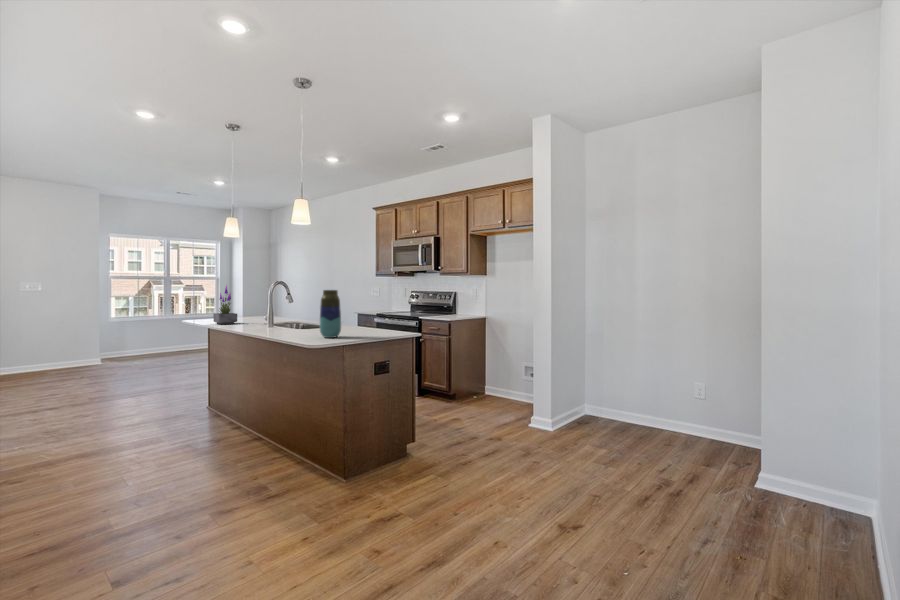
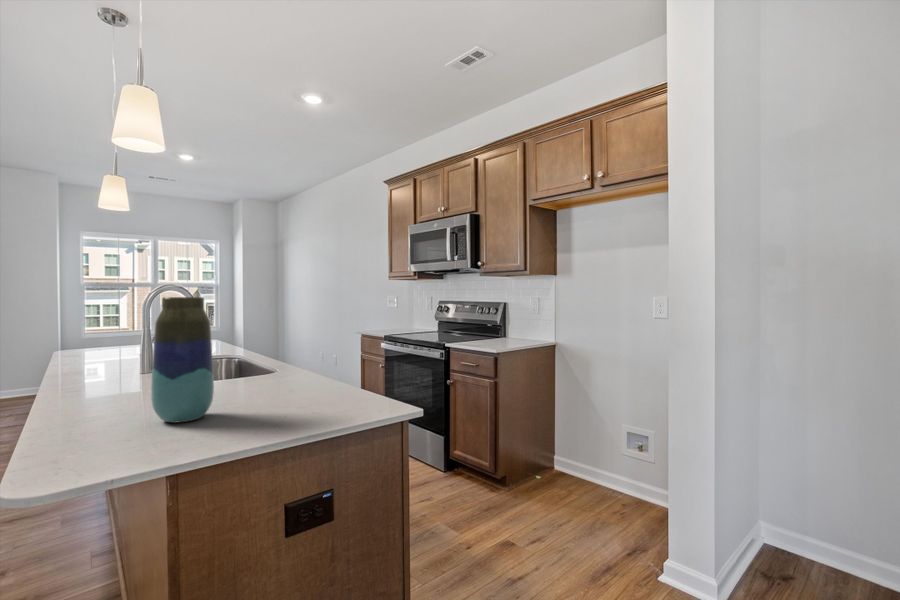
potted plant: present [213,286,237,324] -> none [78,289,117,361]

